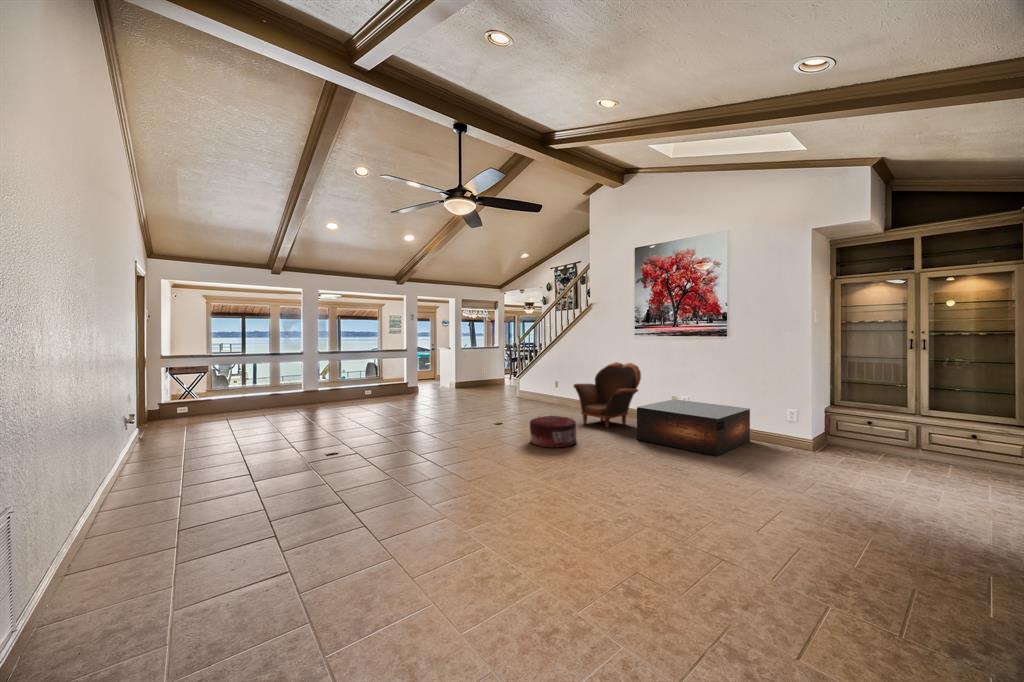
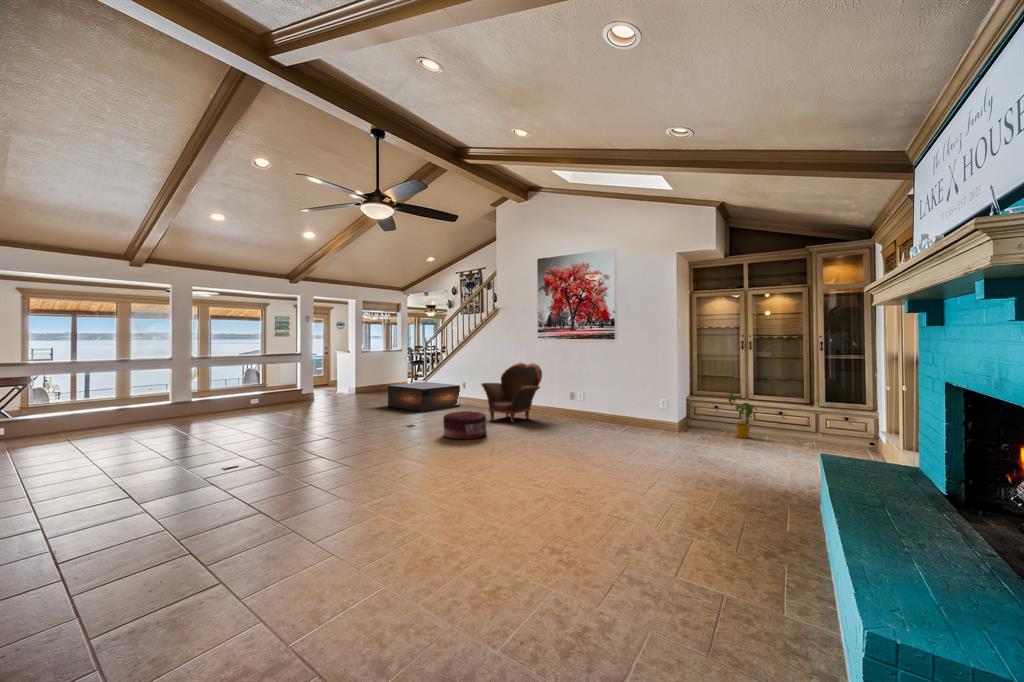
coffee table: present [637,399,750,456] -> present [388,382,460,412]
house plant: none [889,407,936,466] -> present [728,394,756,438]

